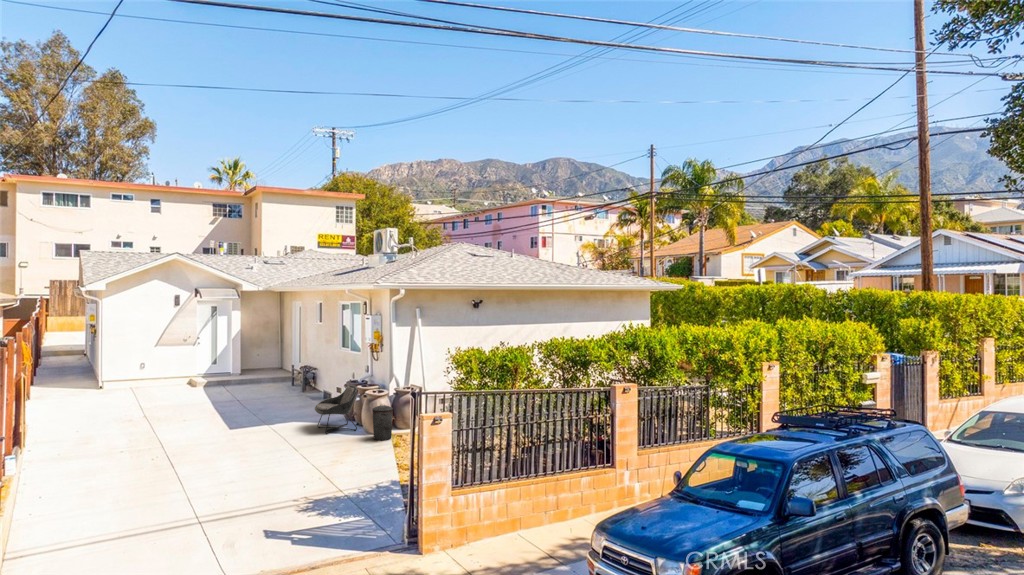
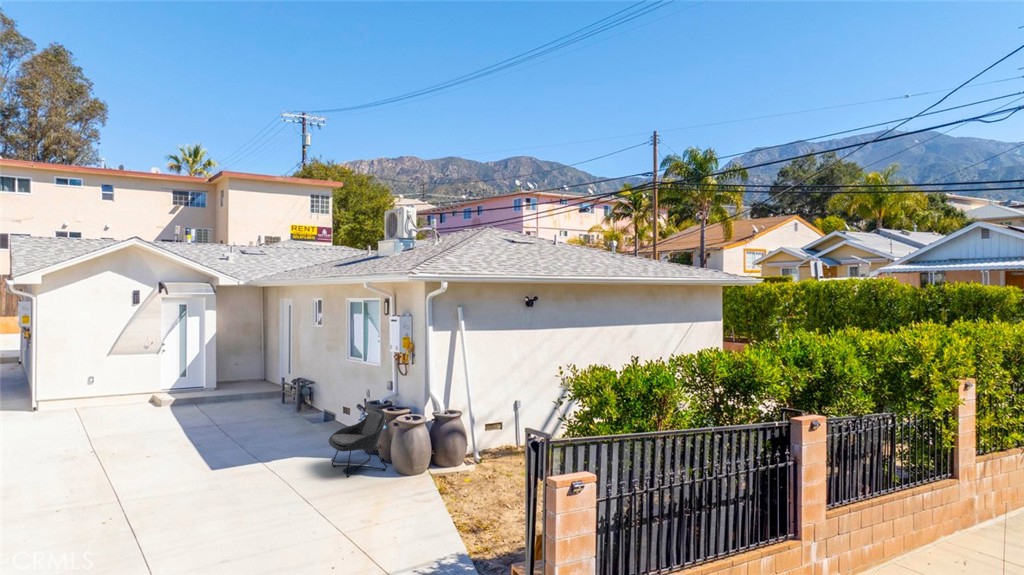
trash can: present [372,405,393,440] -> none [412,436,440,486]

